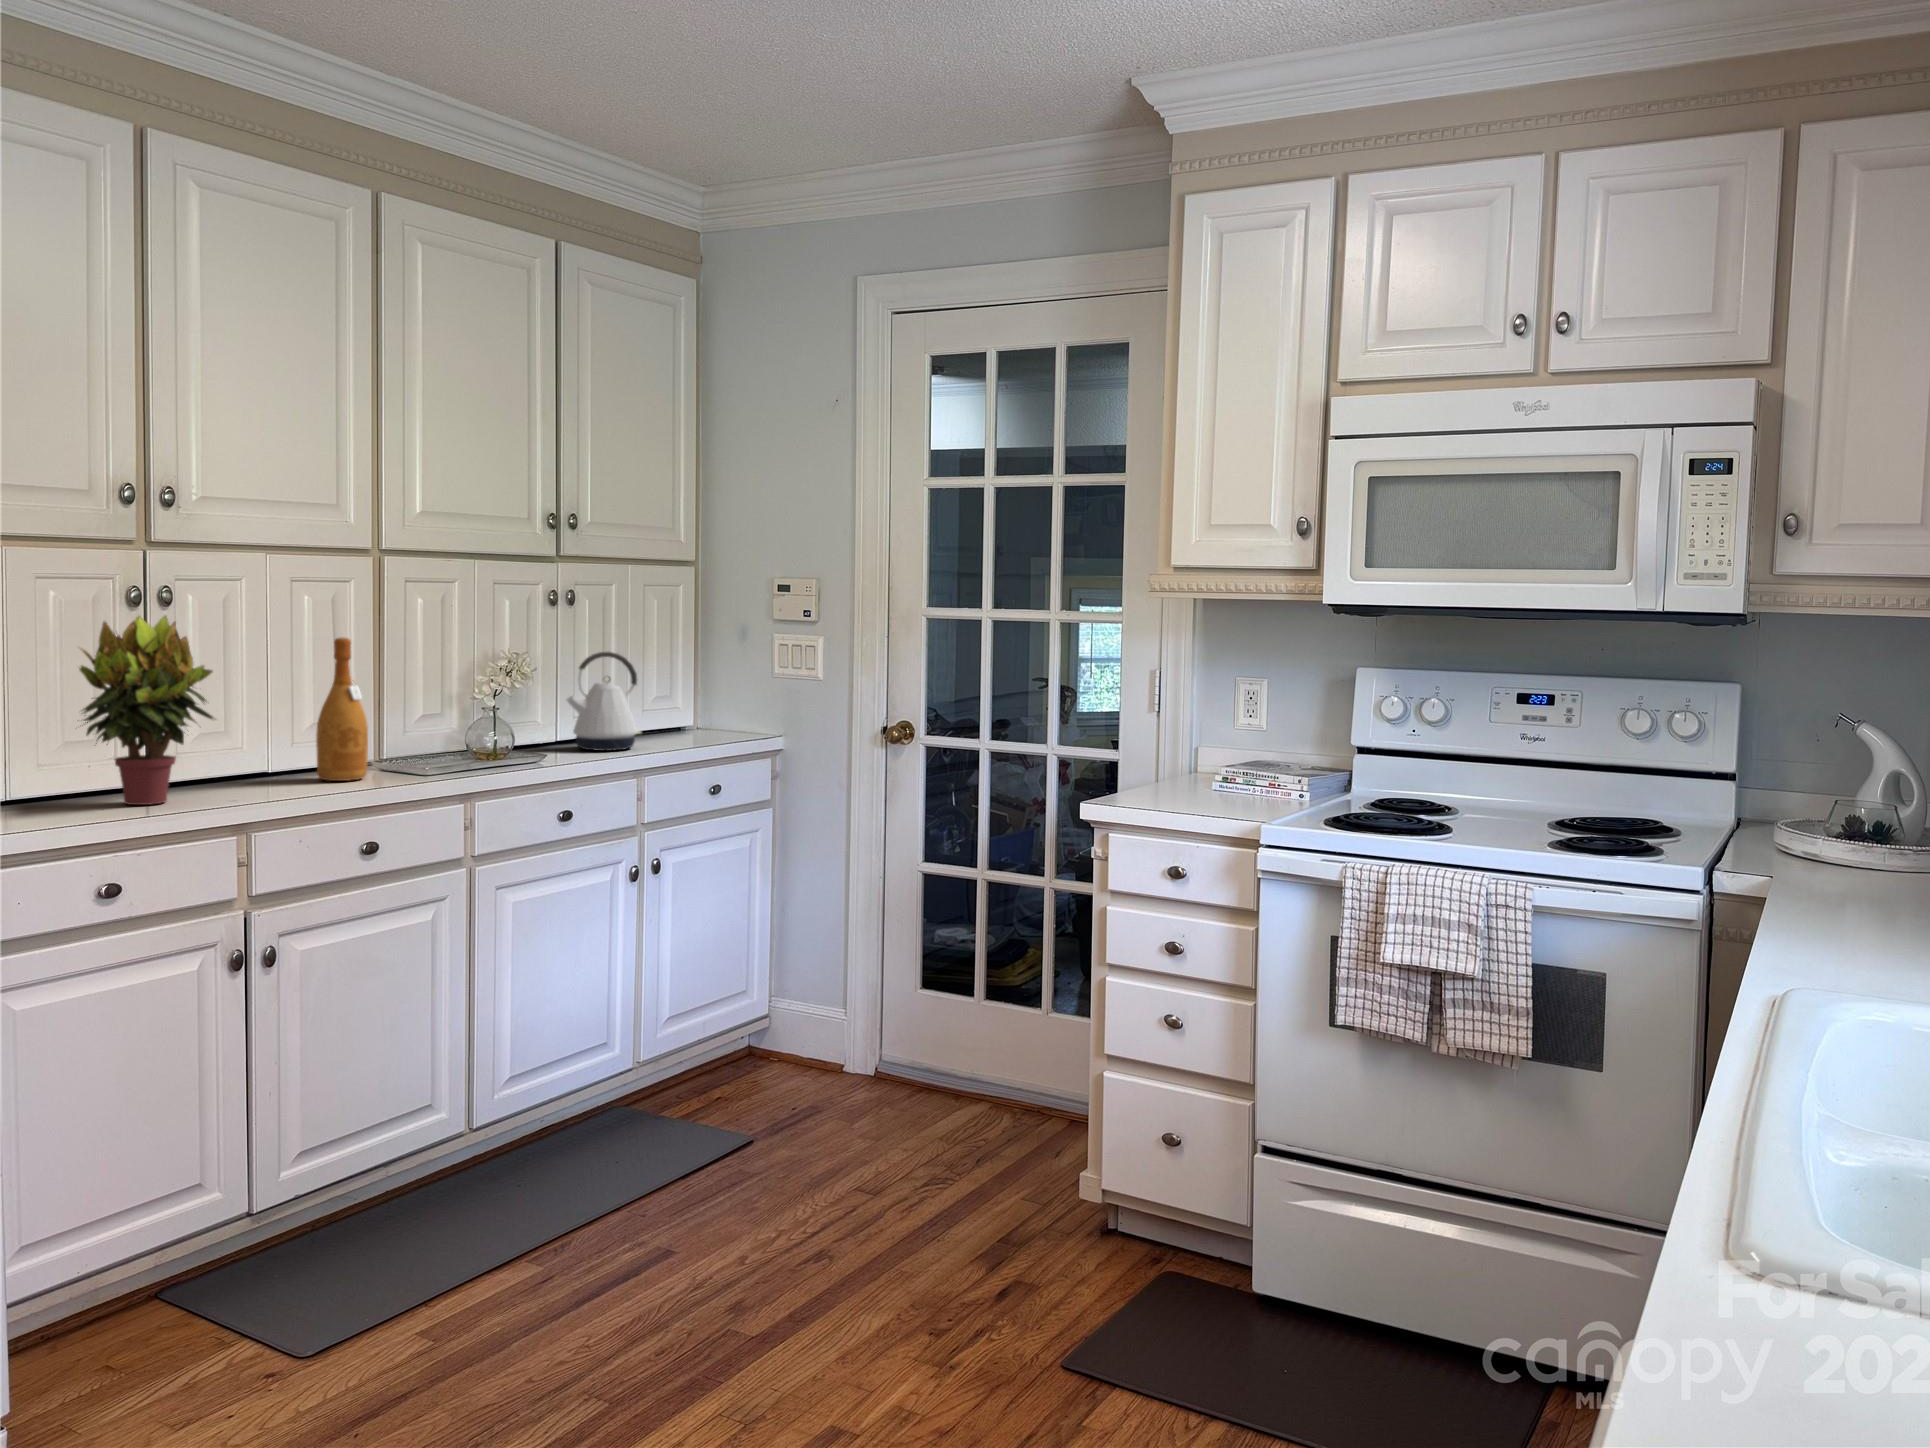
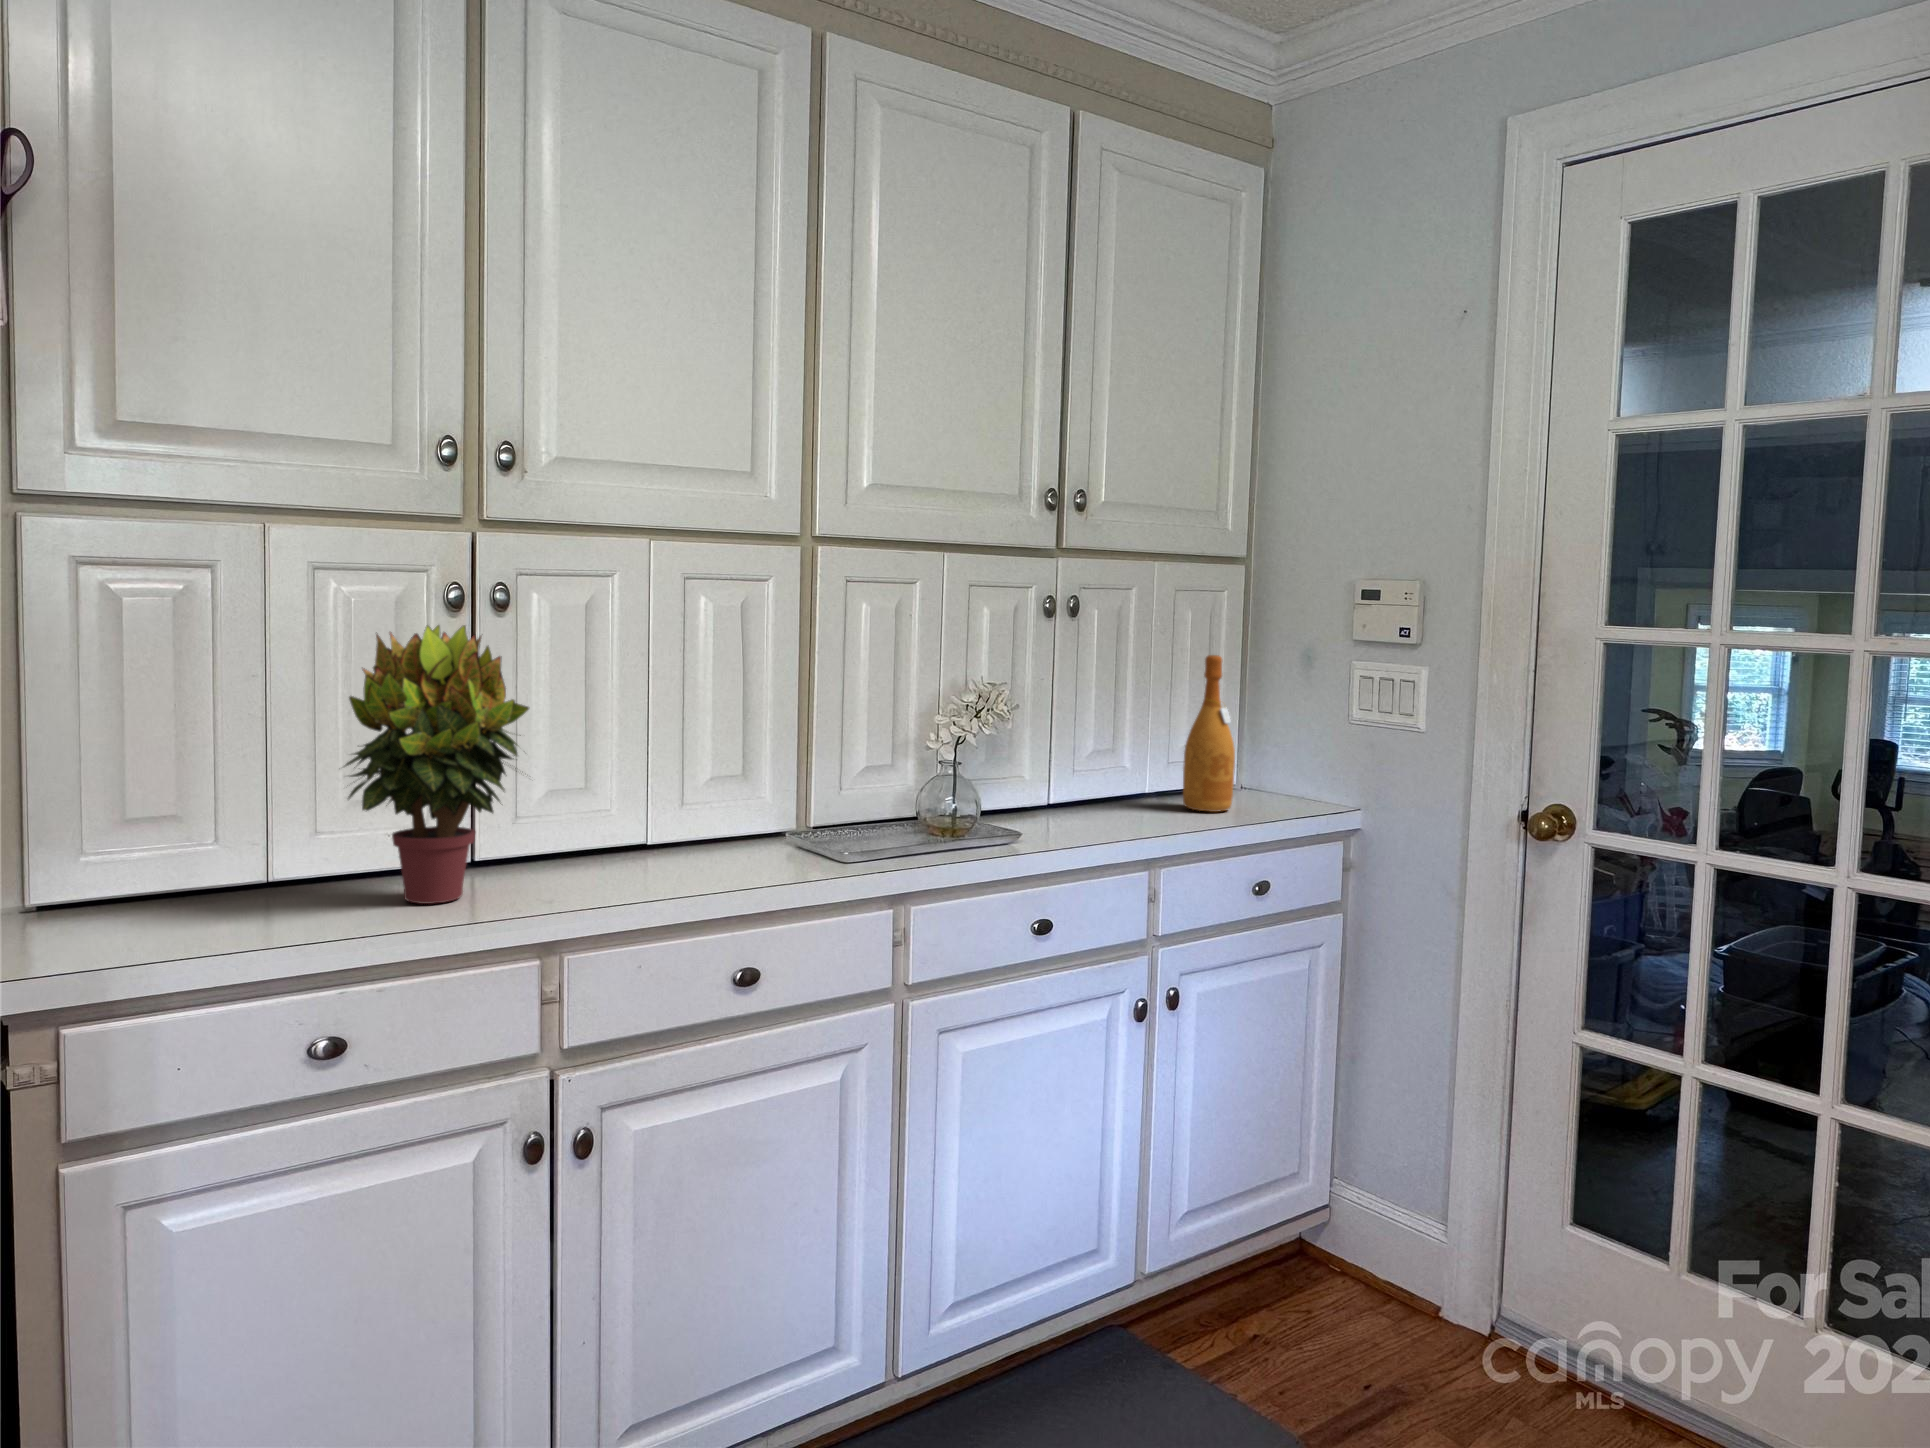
wine bottle: present [316,638,368,781] -> present [1183,655,1235,812]
kettle: present [566,652,641,751] -> none [1057,684,1161,826]

